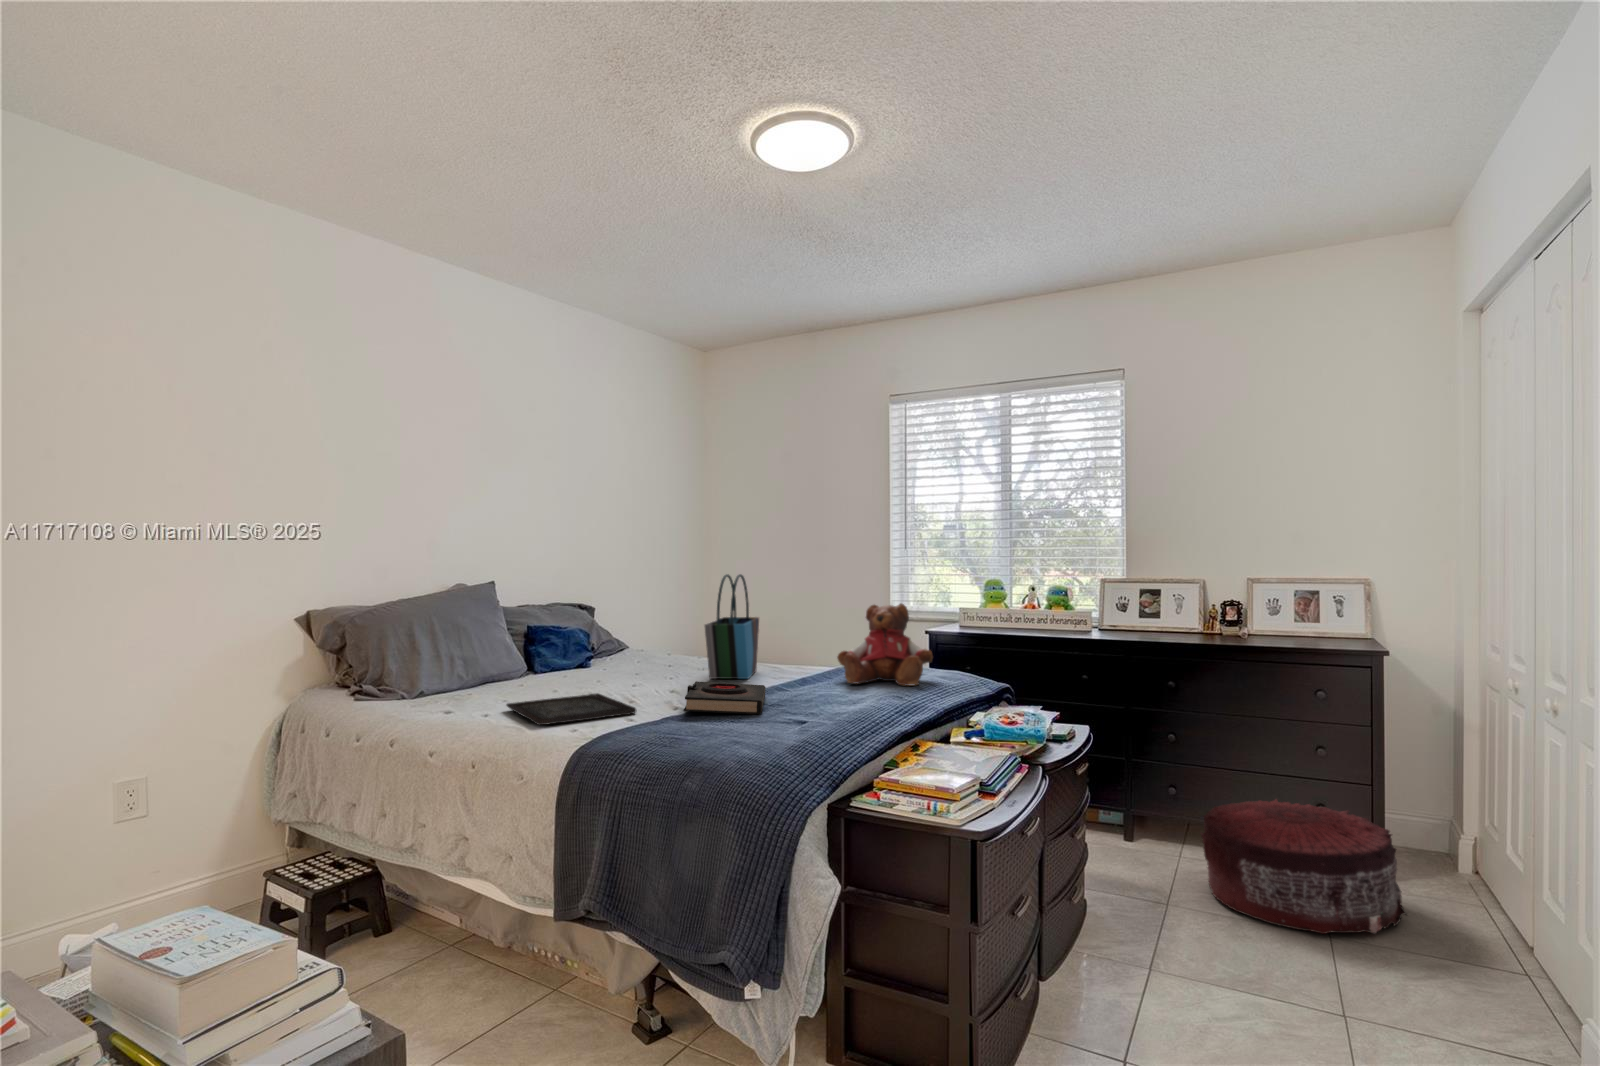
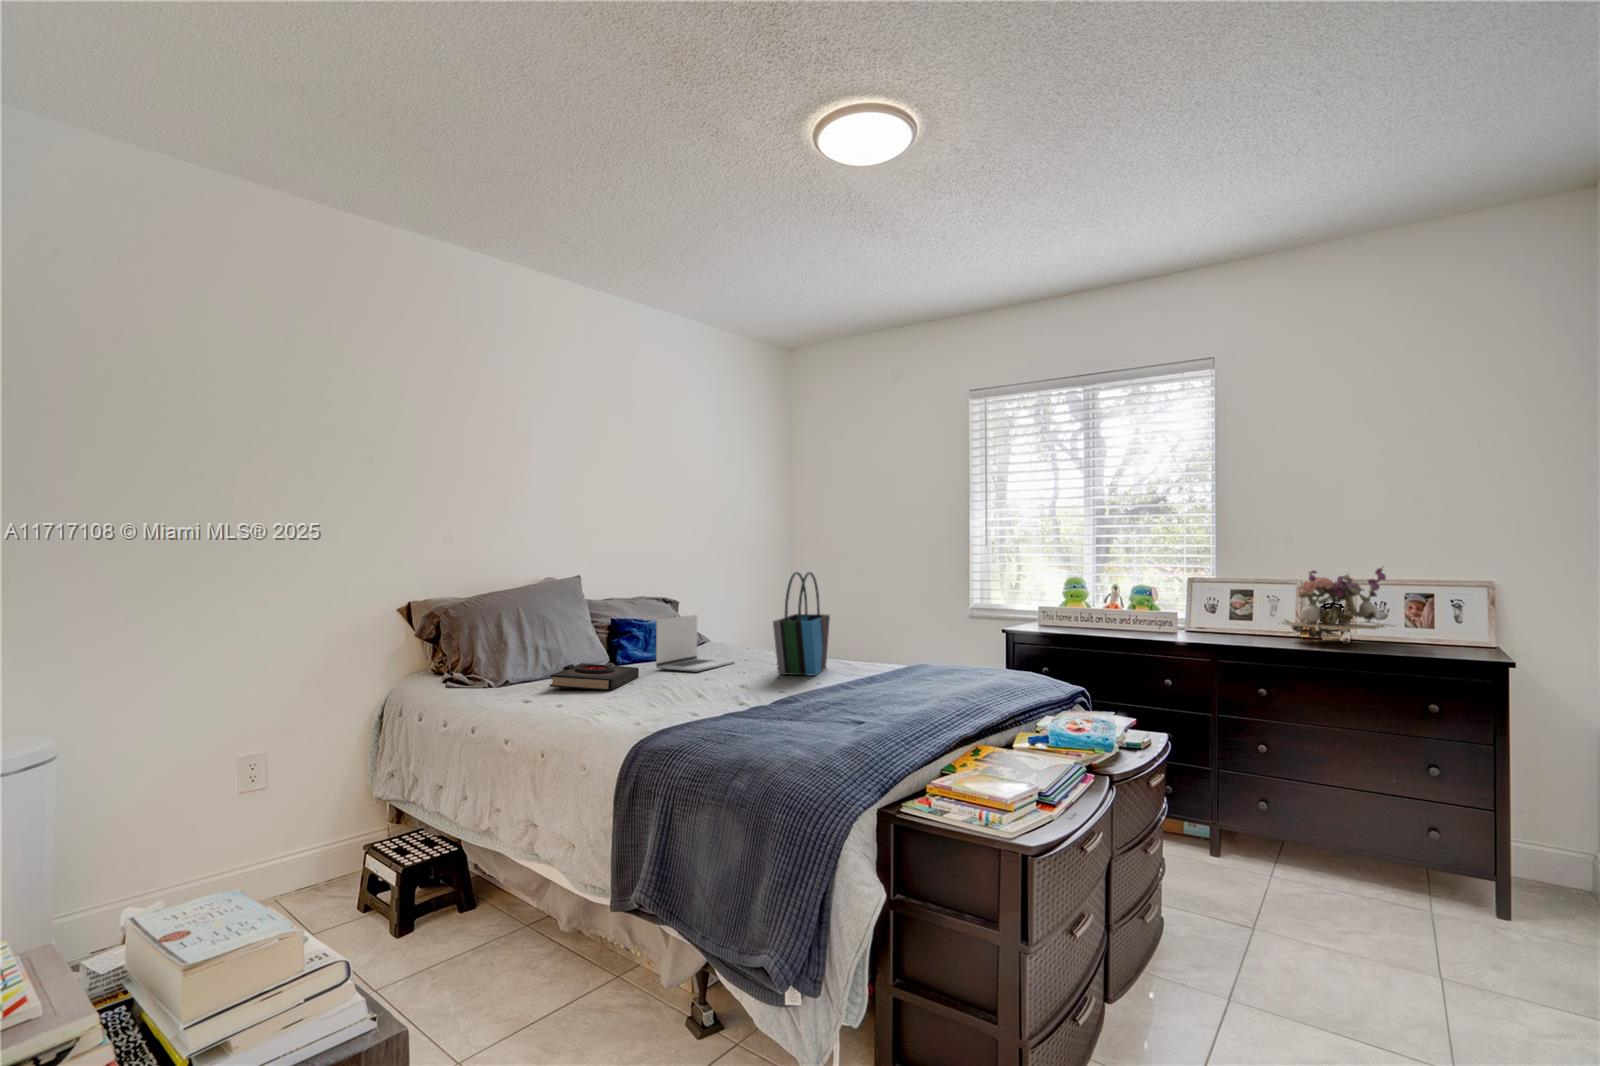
flower arrangement: none [1183,565,1289,637] -> present [1283,567,1390,640]
teddy bear: present [837,603,932,686] -> none [904,602,1002,686]
laptop: none [579,619,661,678] -> present [656,615,734,672]
book: present [684,681,766,714] -> present [549,663,639,691]
tray: present [507,693,636,725] -> none [579,686,699,717]
pouf: present [1201,799,1407,934] -> none [1294,818,1539,975]

